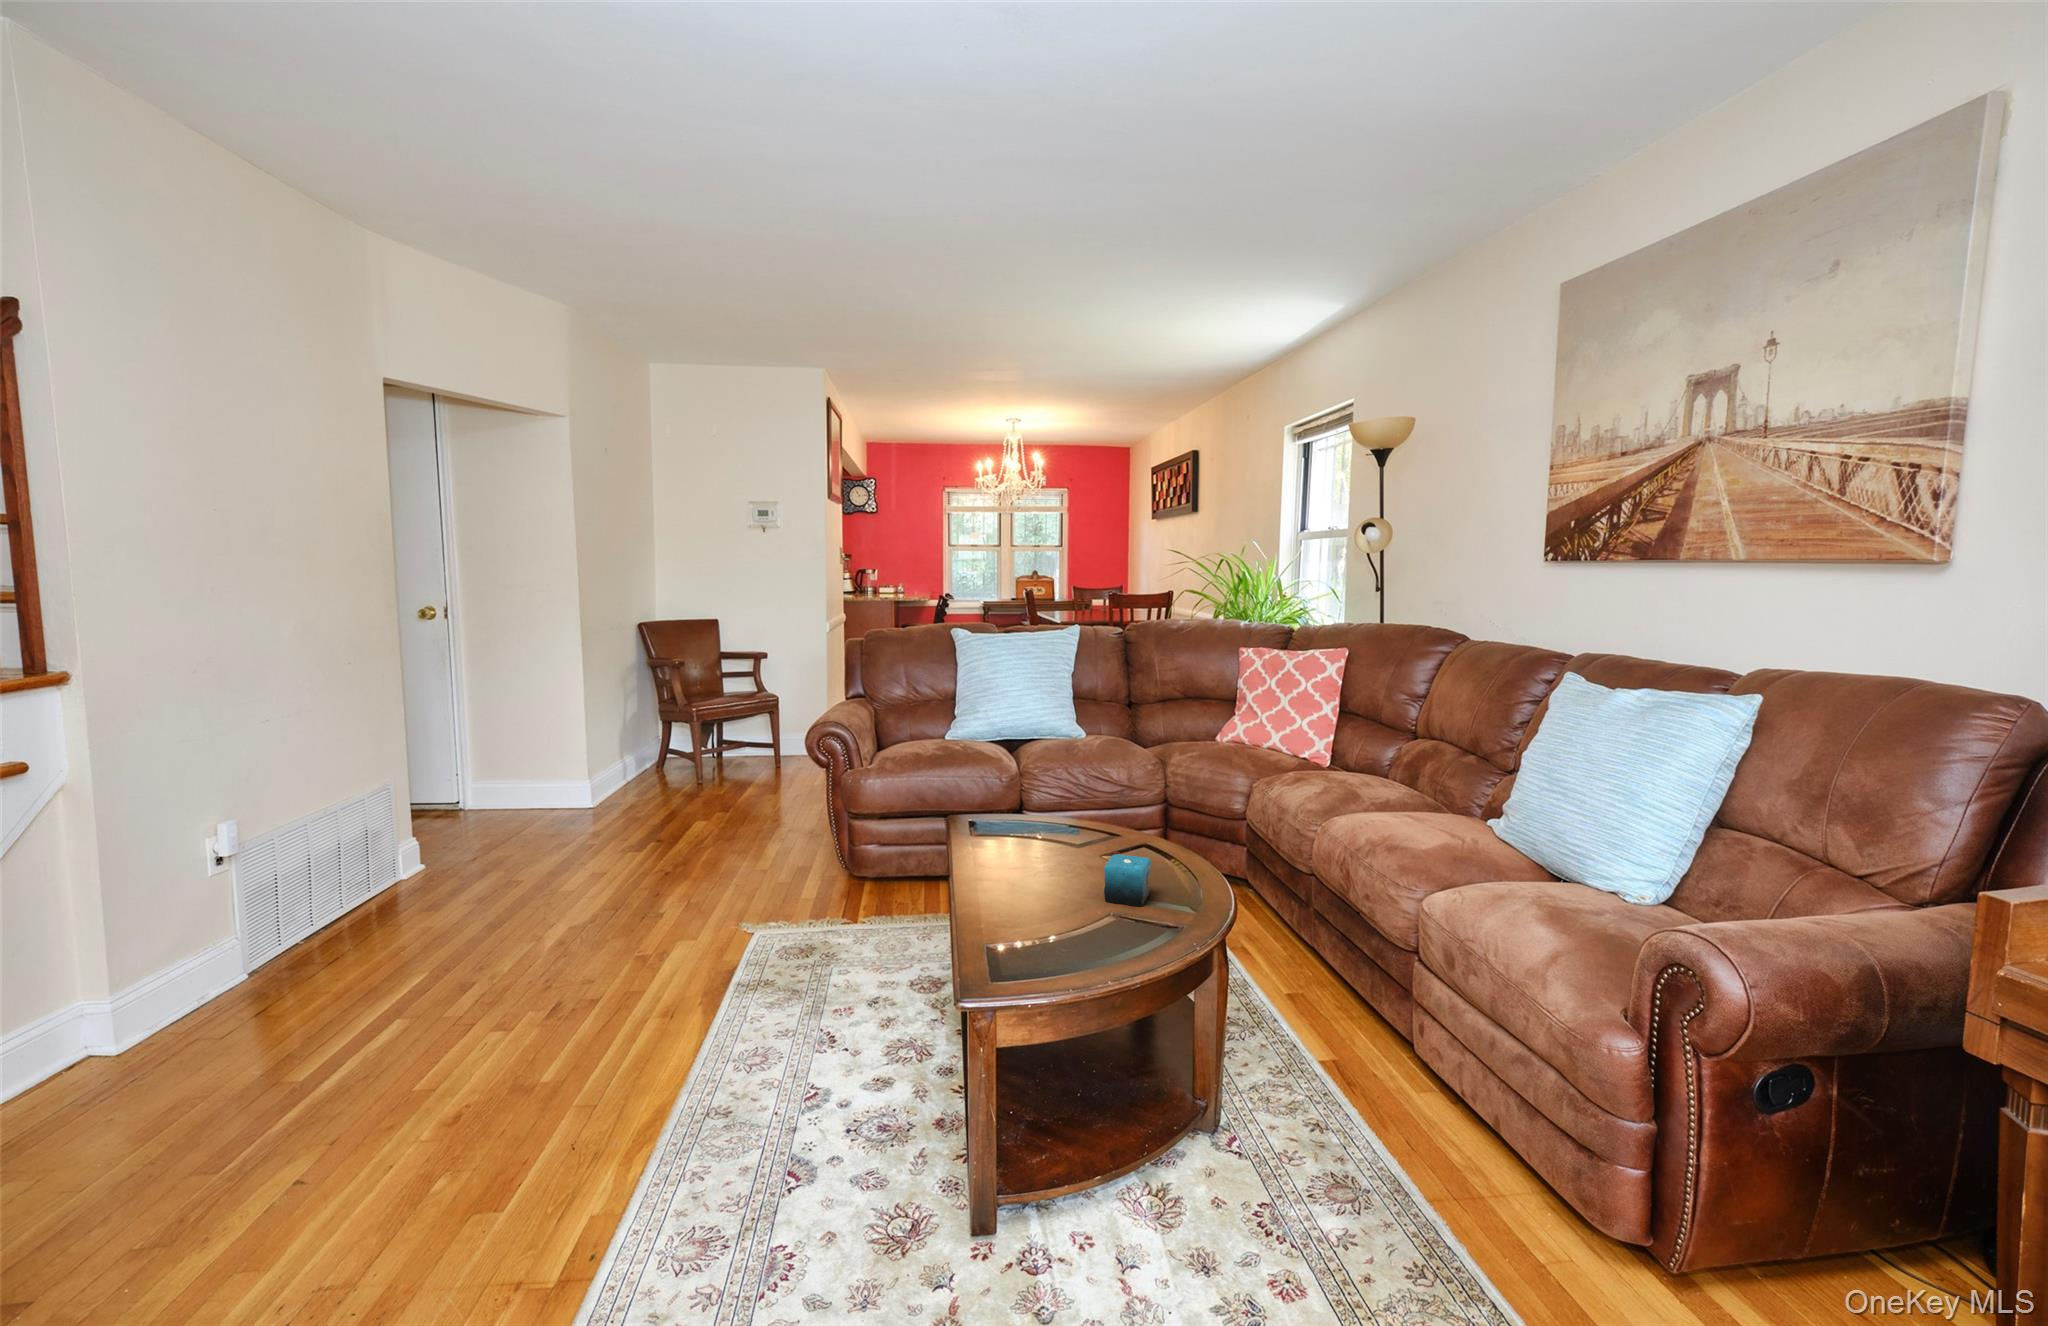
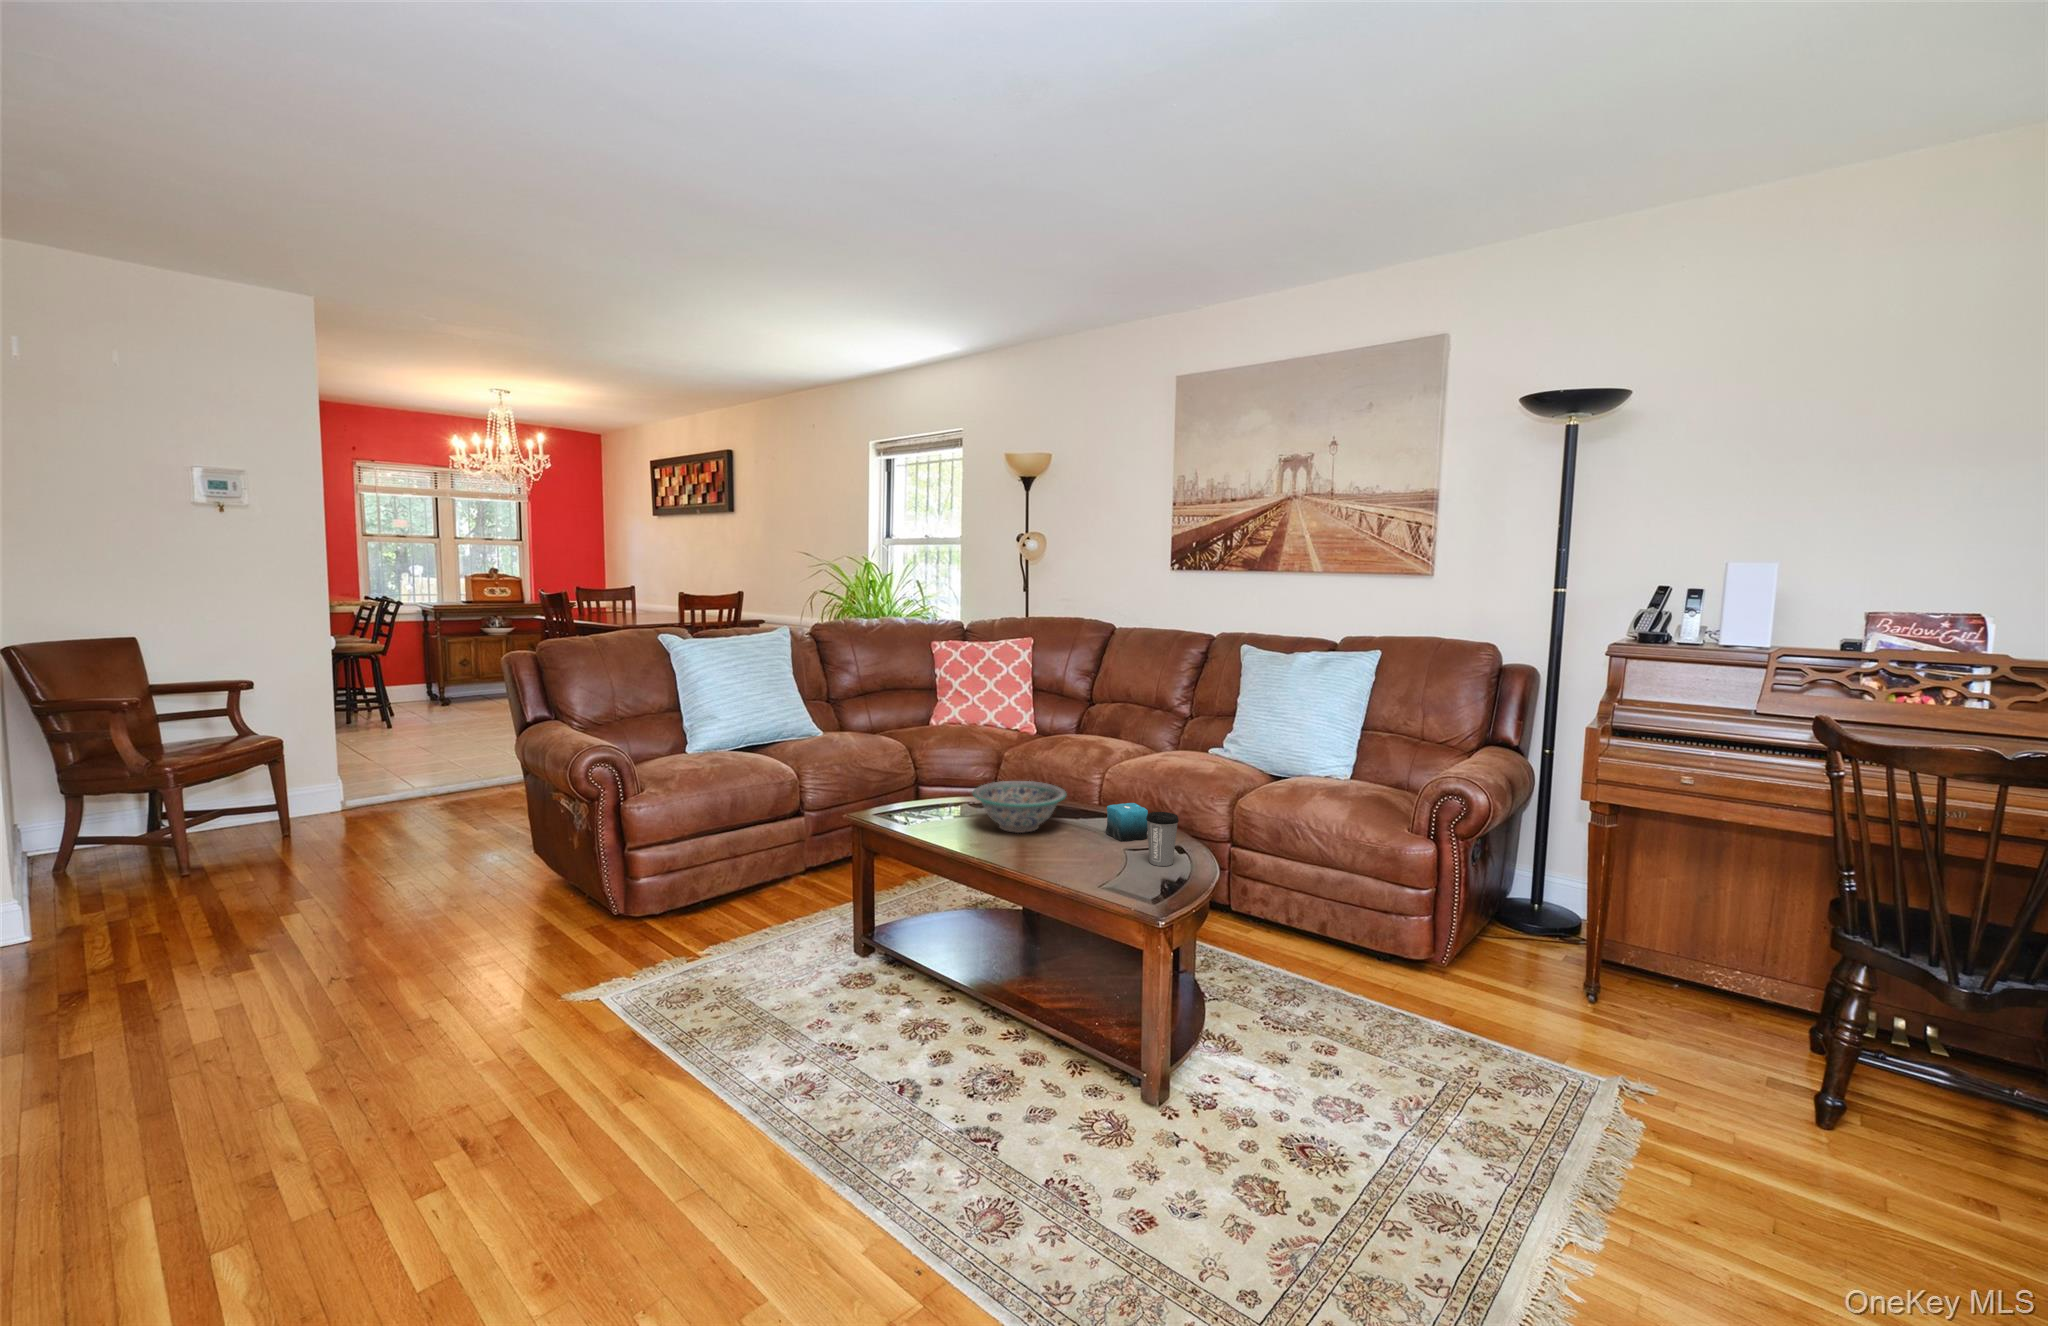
decorative bowl: none [990,804,1099,866] -> present [973,781,1066,833]
coffee cup: none [1059,870,1101,942] -> present [1146,812,1179,866]

